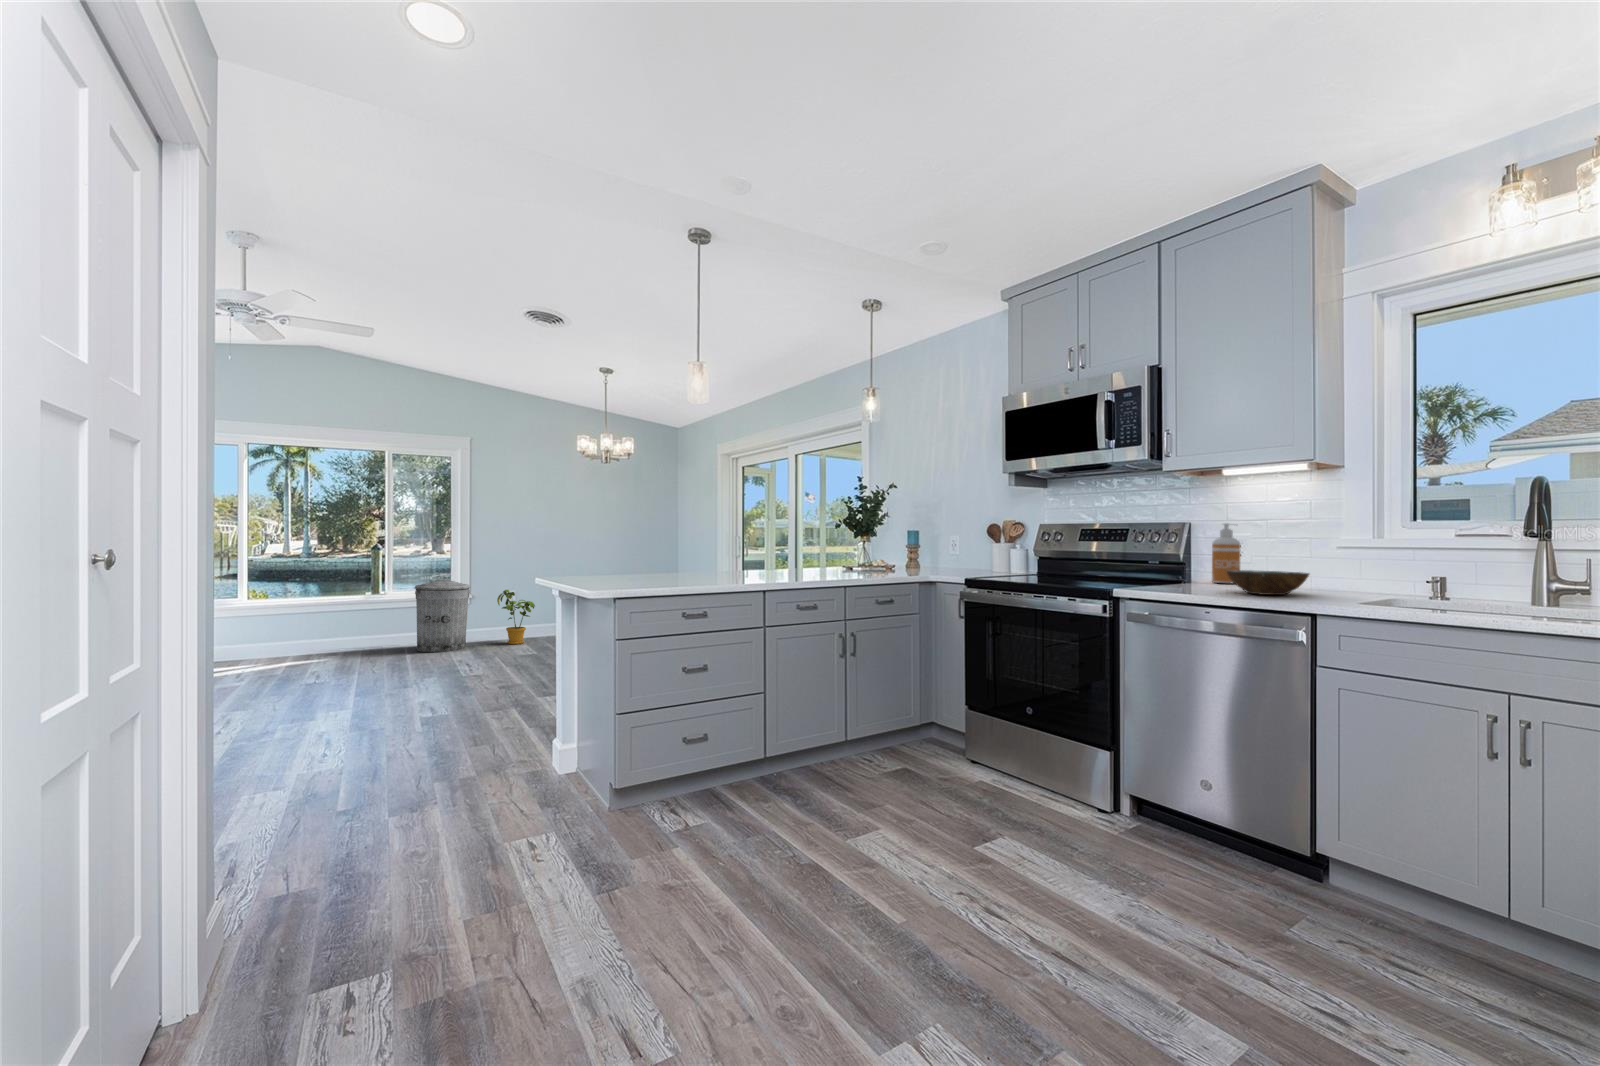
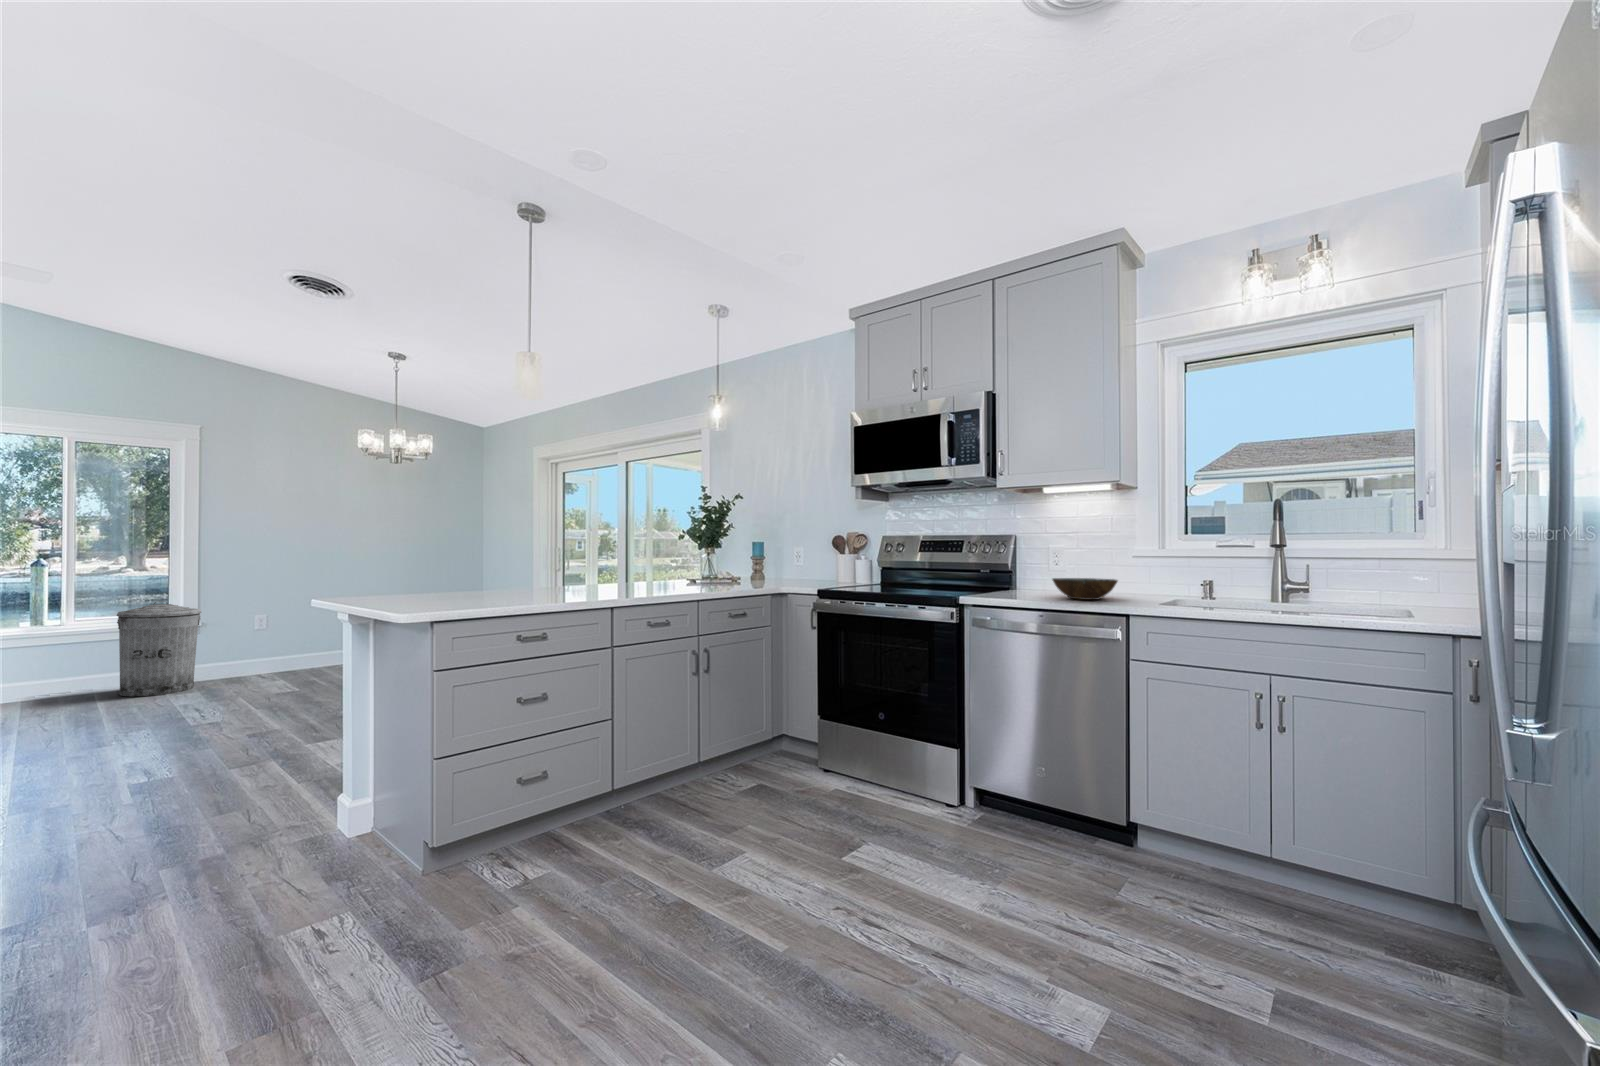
soap dispenser: present [1212,523,1240,584] -> none [1035,536,1057,590]
house plant: present [497,590,535,644] -> none [240,614,294,680]

